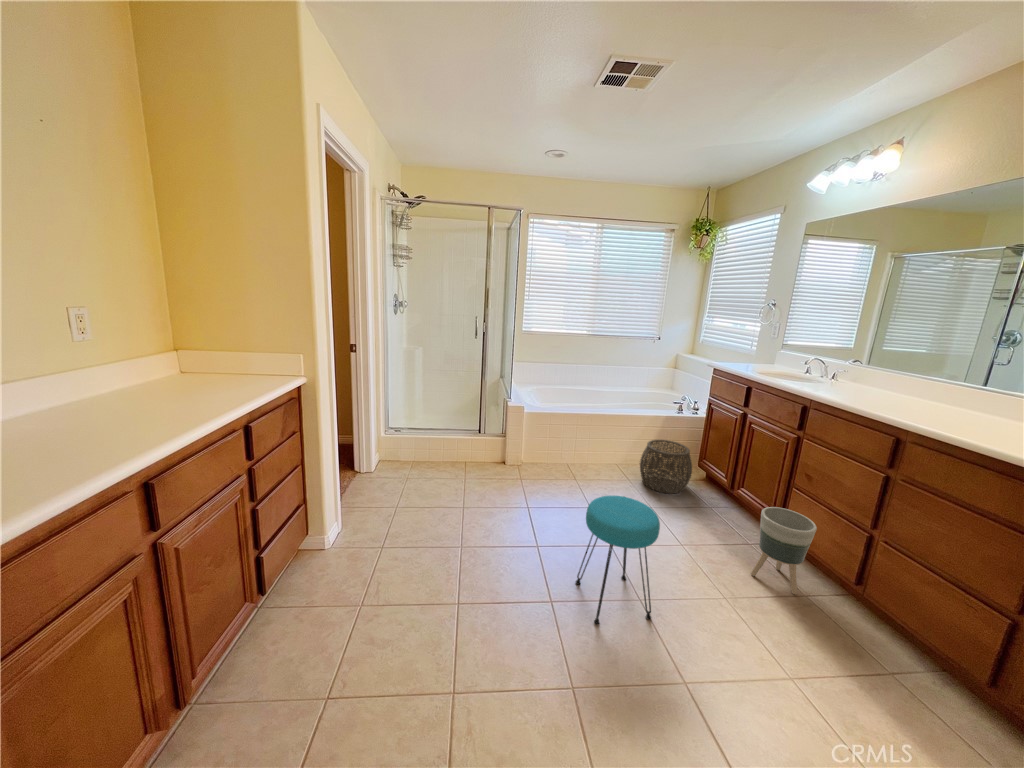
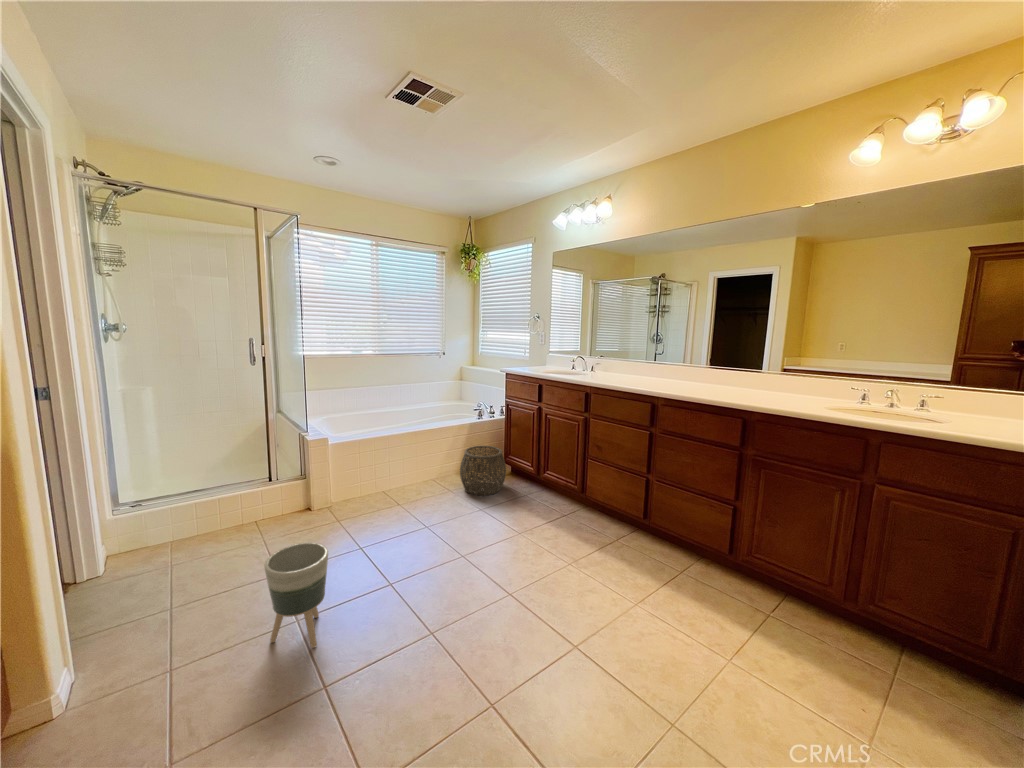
stool: present [576,496,660,624] -> none [447,501,527,637]
planter: present [751,507,817,594] -> present [264,542,328,648]

